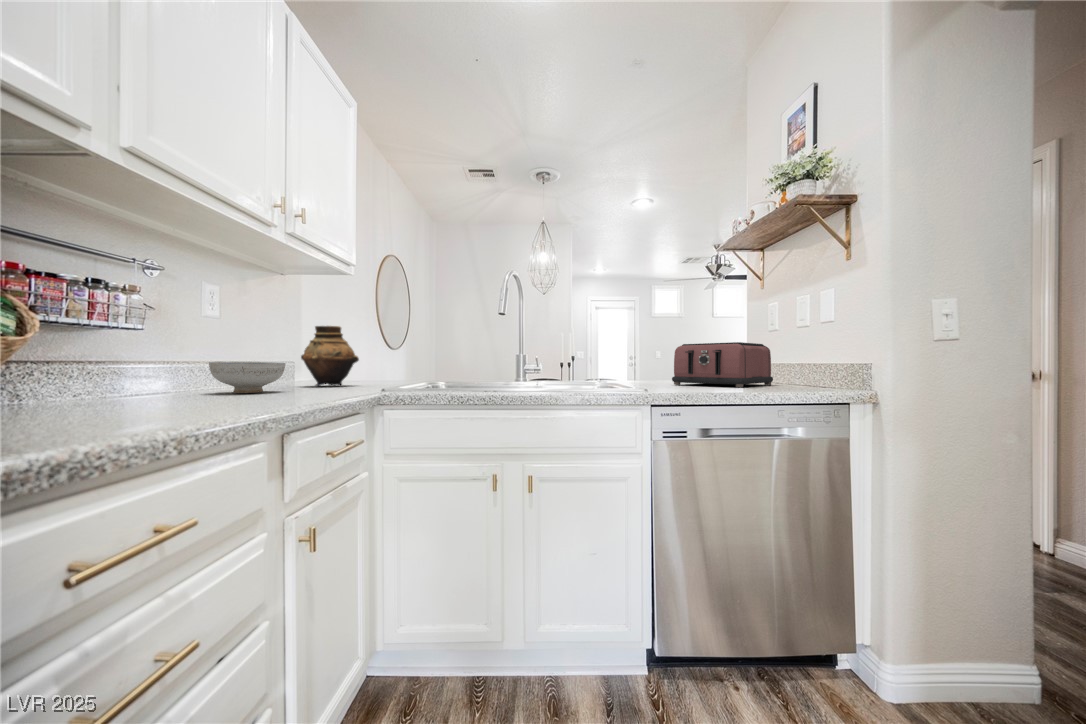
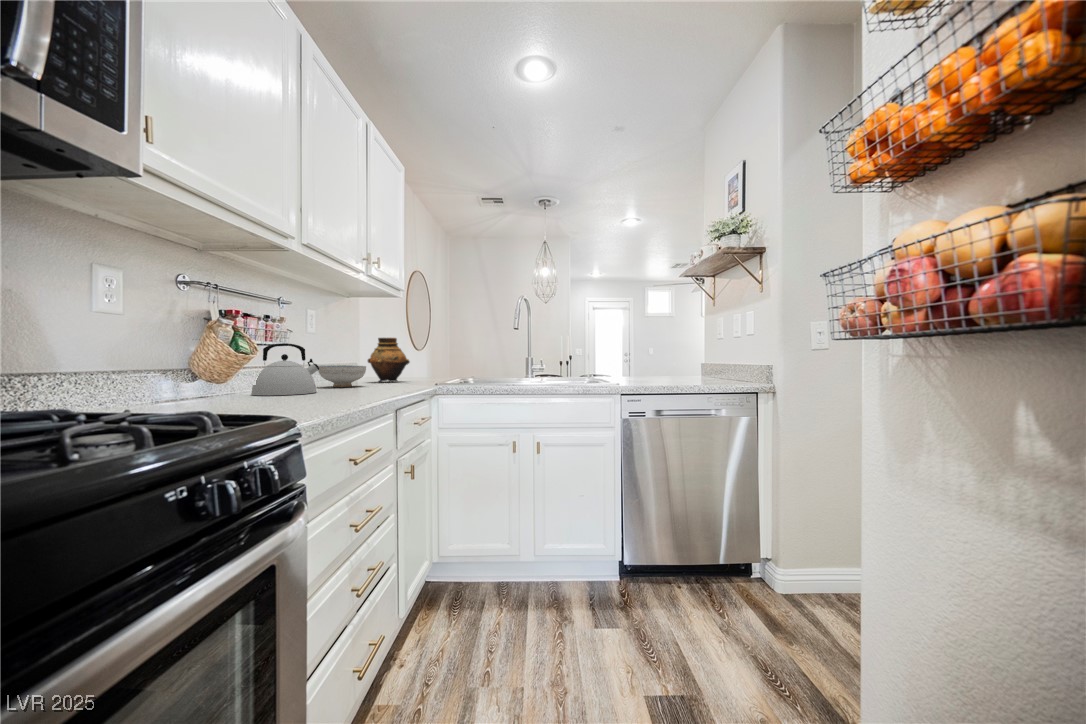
kettle: none [58,323,188,407] -> present [251,343,319,396]
toaster: present [672,342,773,387] -> none [644,349,720,382]

